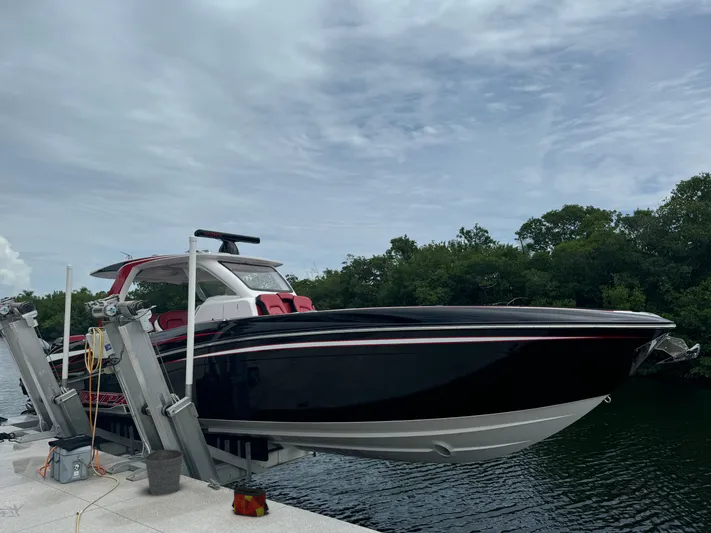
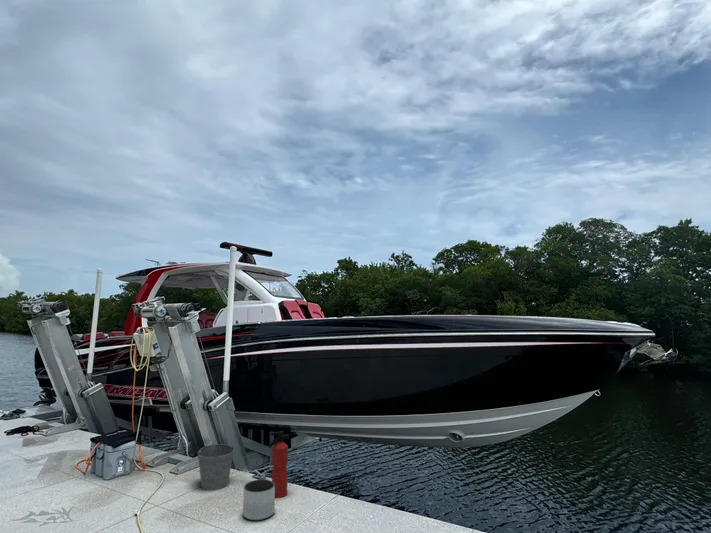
fire extinguisher: none [210,435,232,503] -> present [269,431,289,498]
planter: none [177,483,210,521] -> present [243,479,275,521]
bag: present [232,487,269,517] -> none [293,482,332,513]

